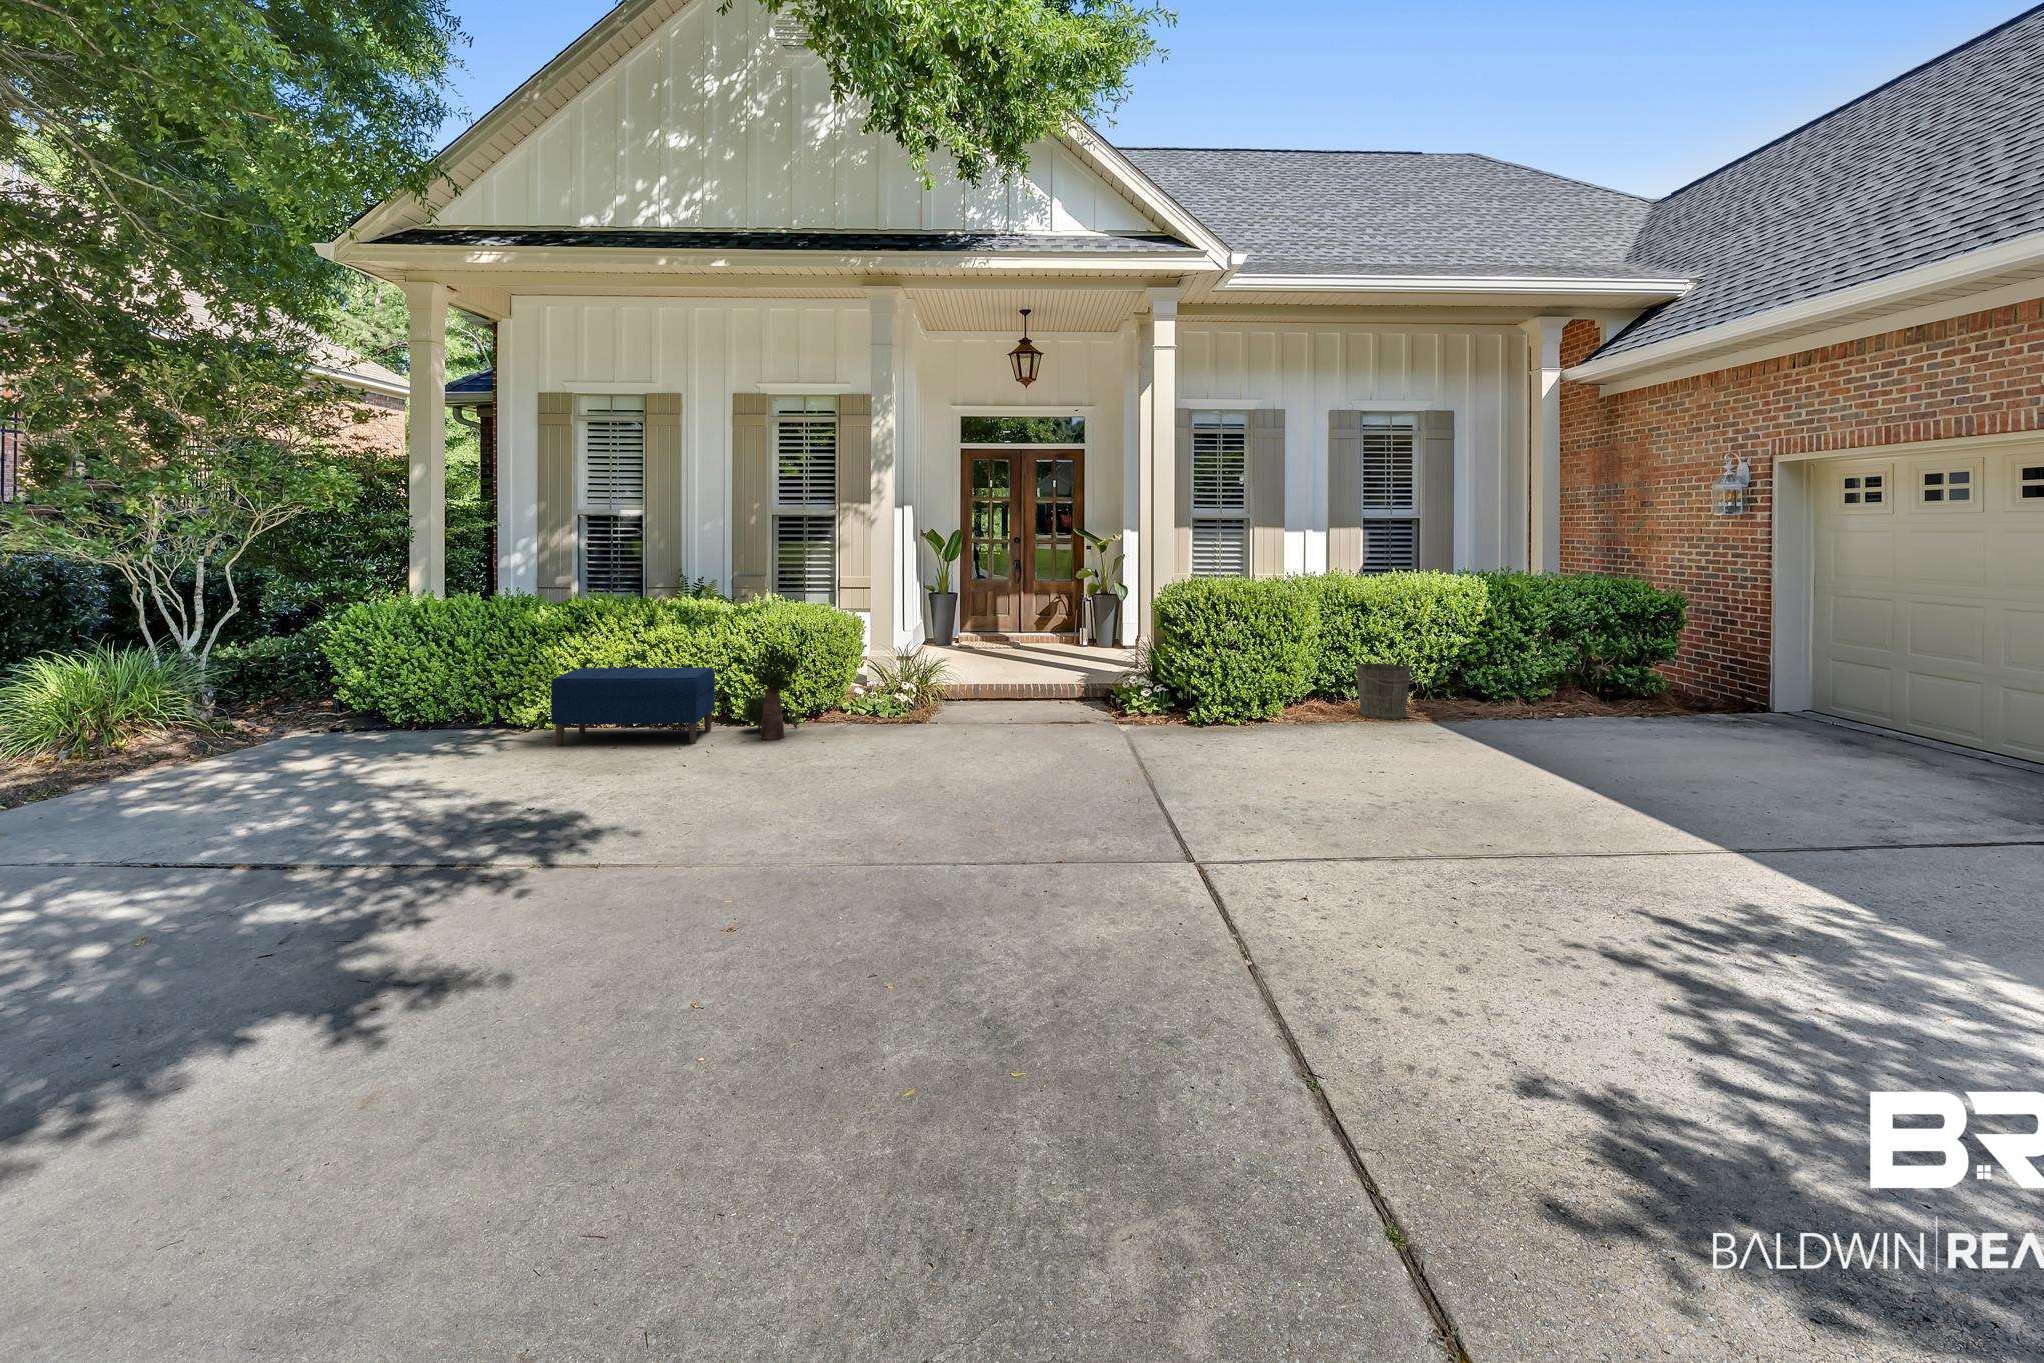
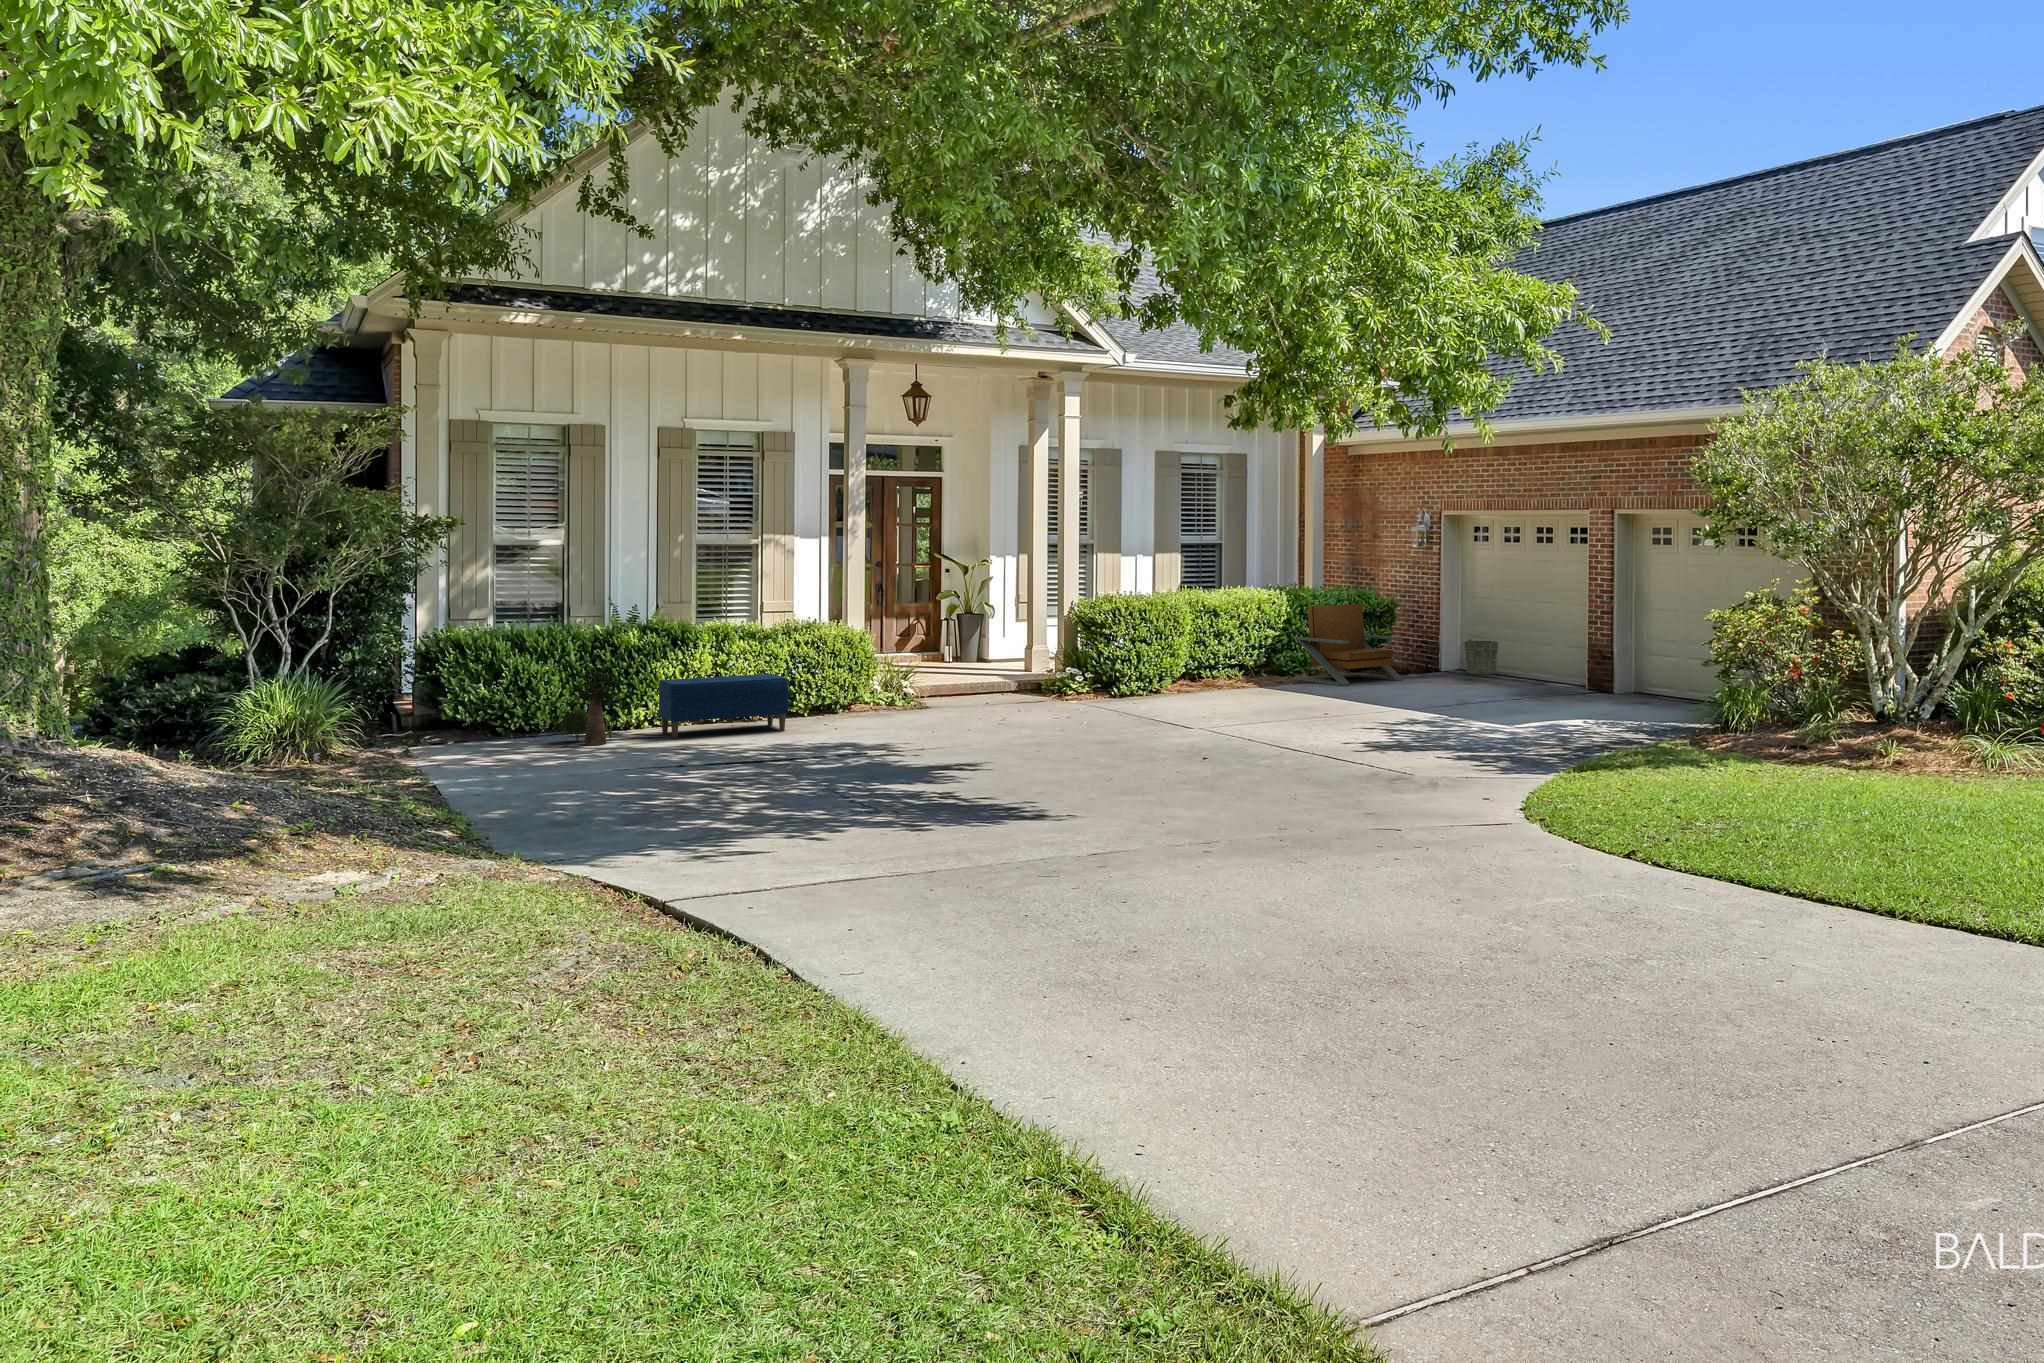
lounge chair: none [1497,605,1680,733] -> present [1296,603,1402,686]
potted plant: present [741,645,803,739] -> present [561,666,621,745]
bucket: present [1356,664,1417,719] -> present [1460,639,1499,675]

